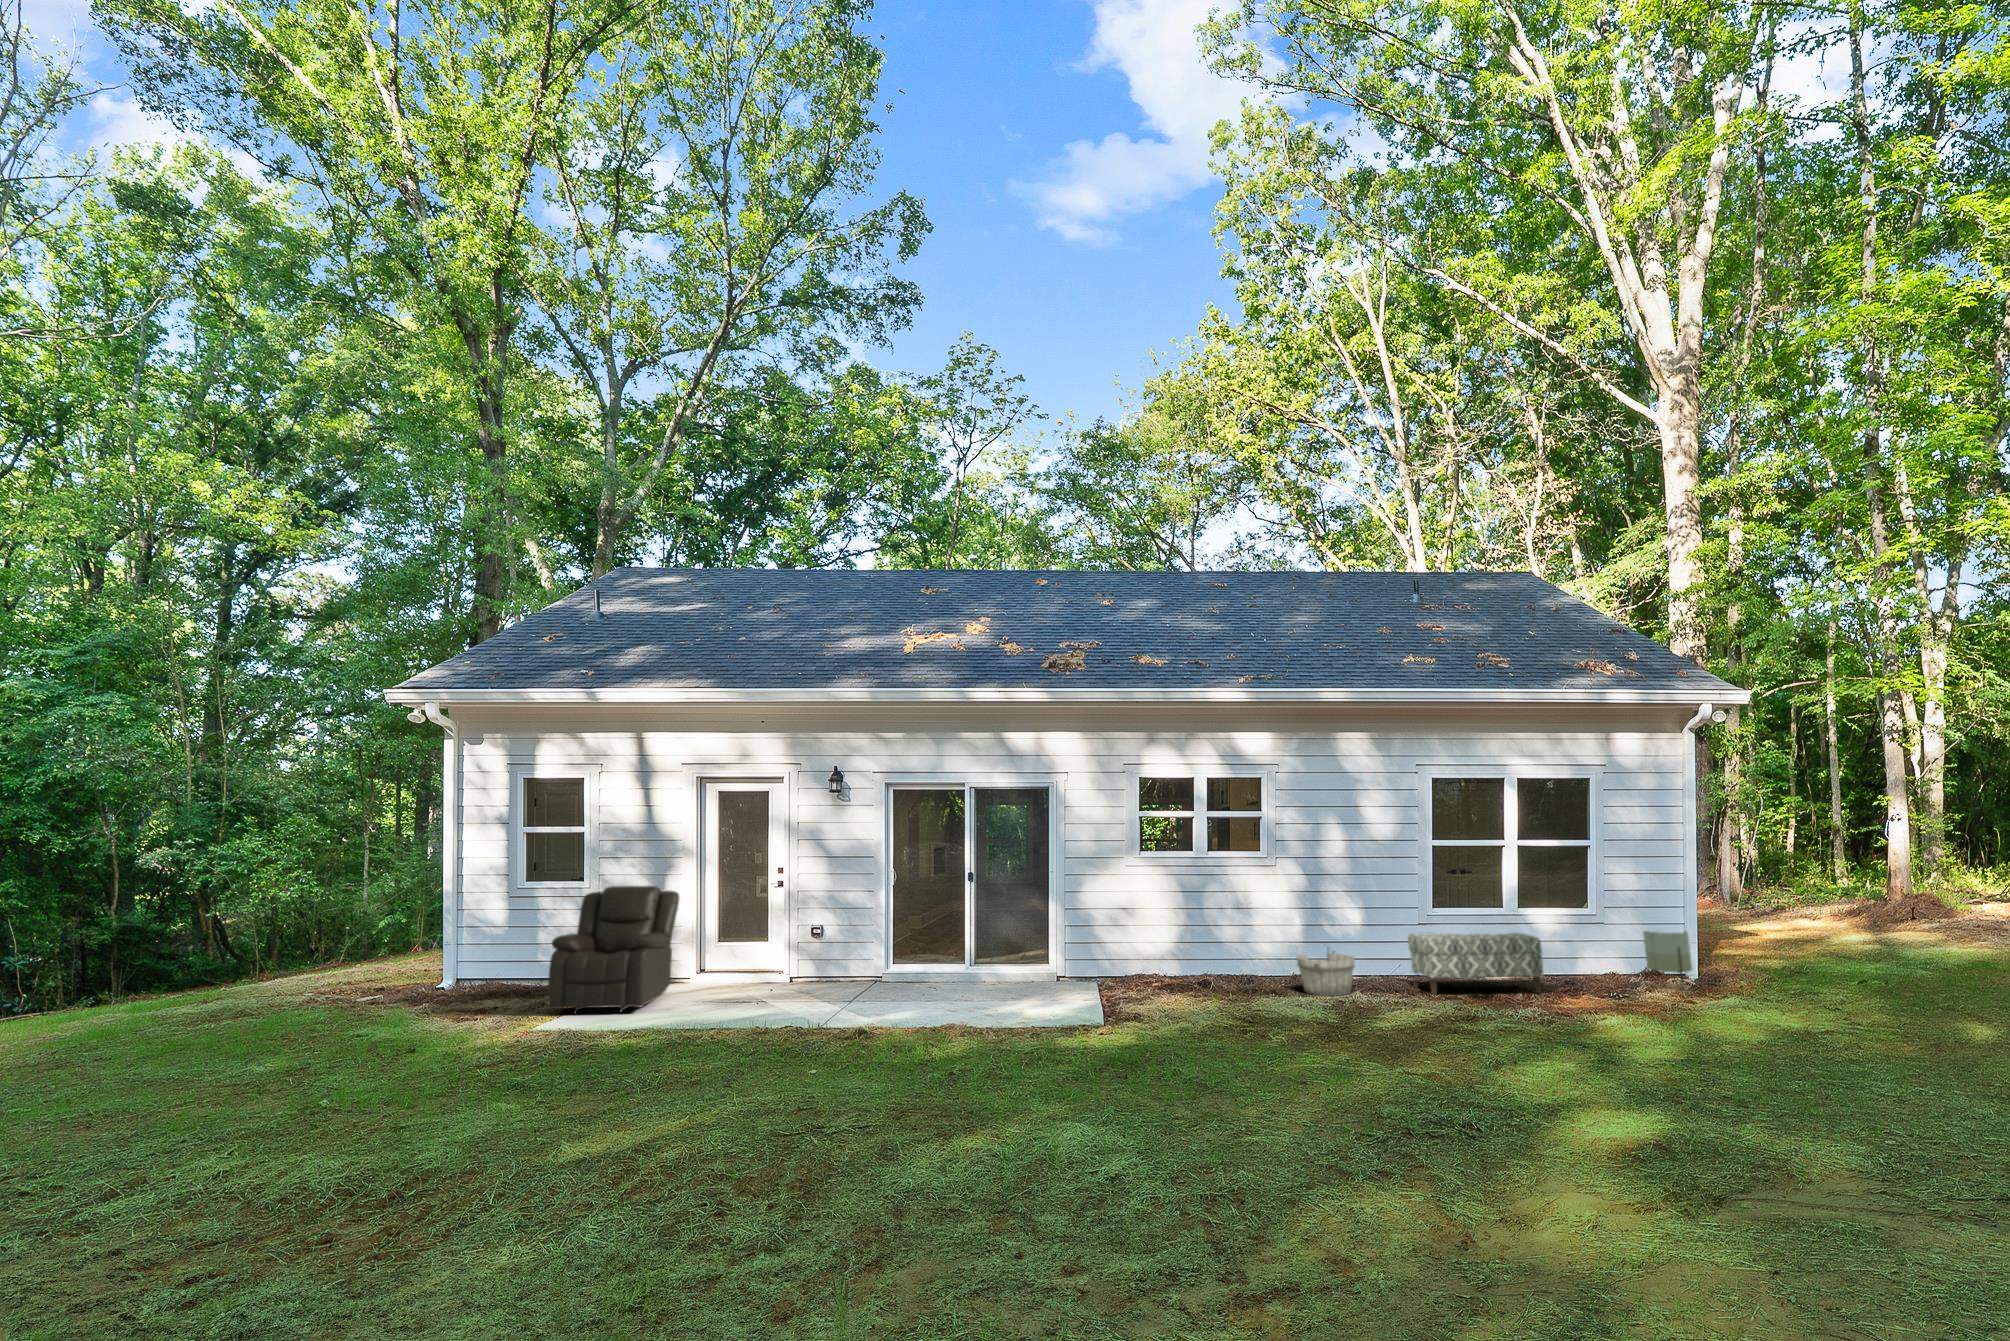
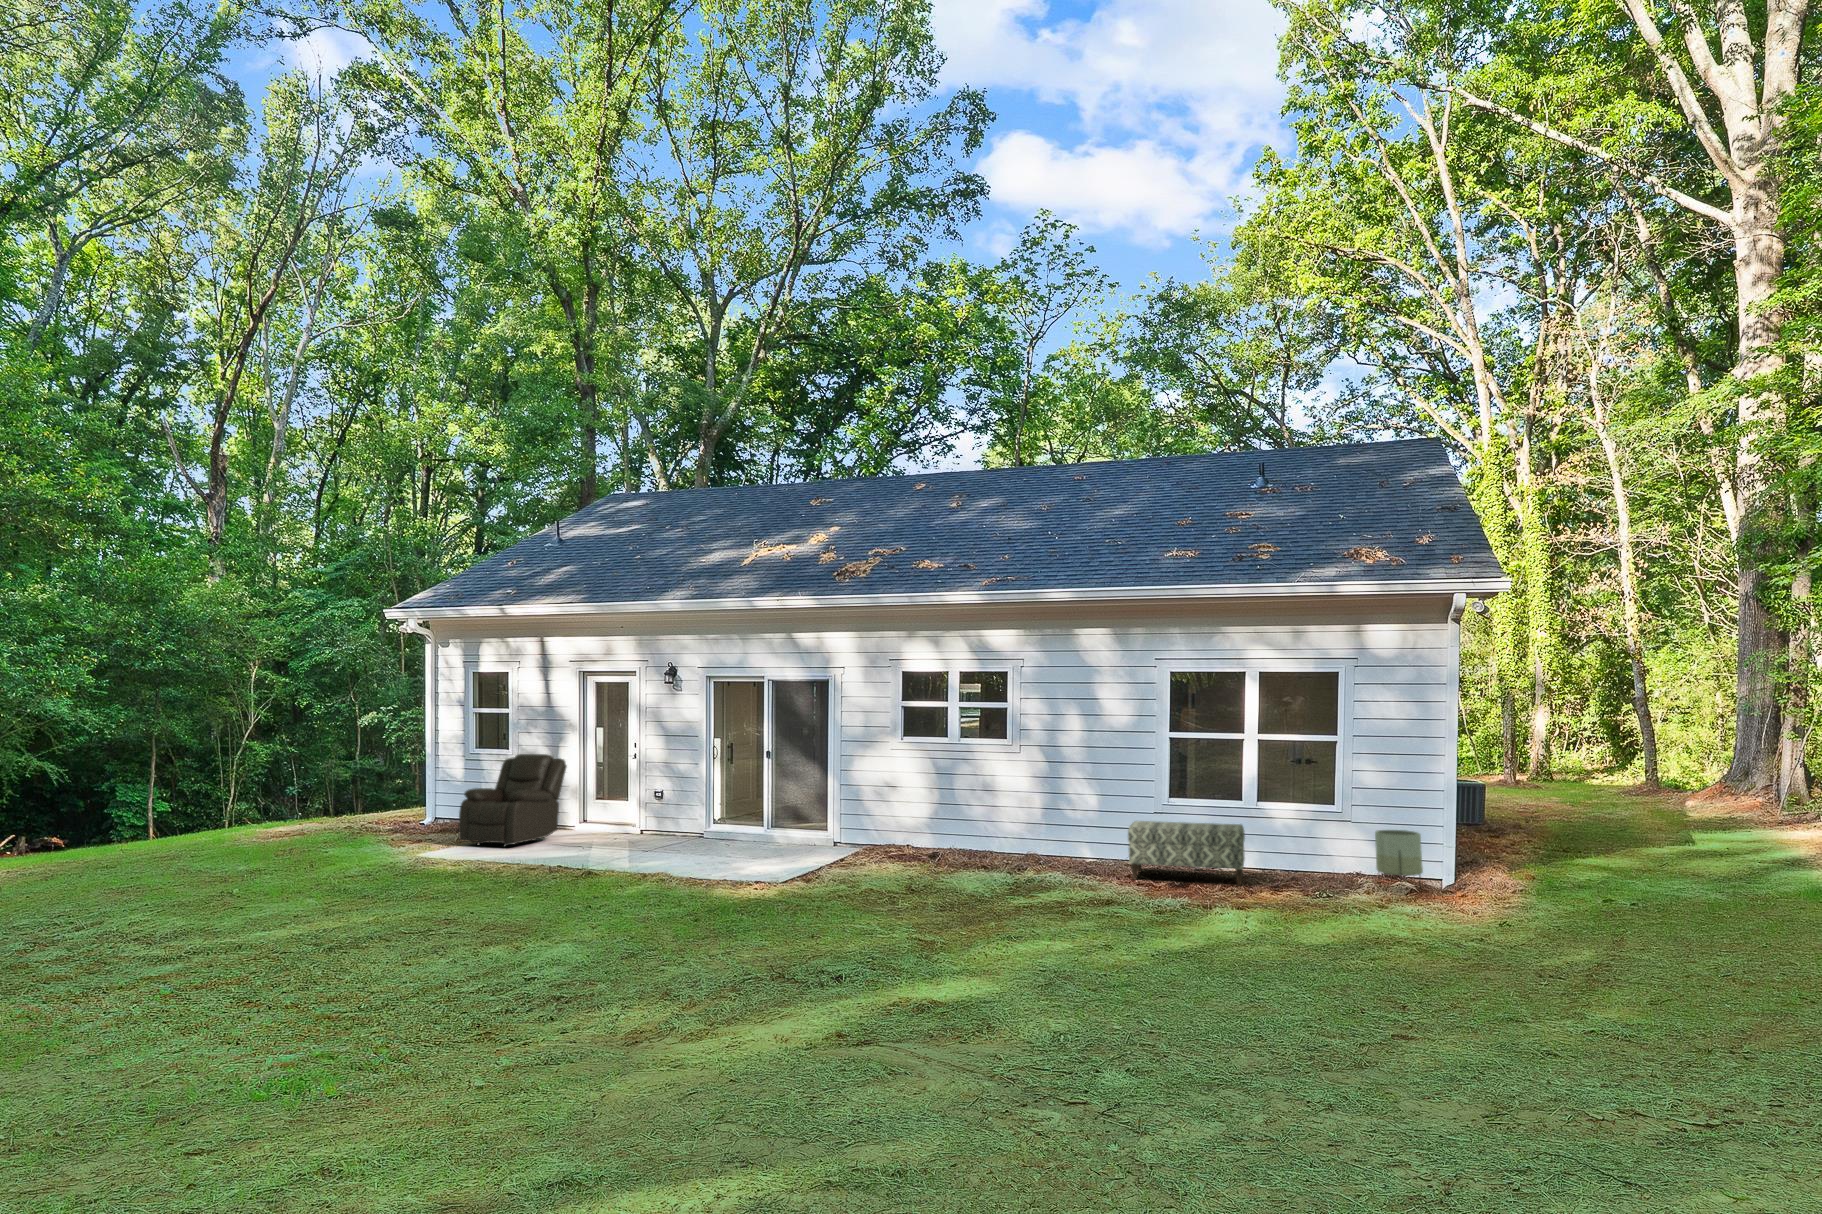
wooden bucket: present [1297,944,1355,996] -> none [1020,826,1072,874]

